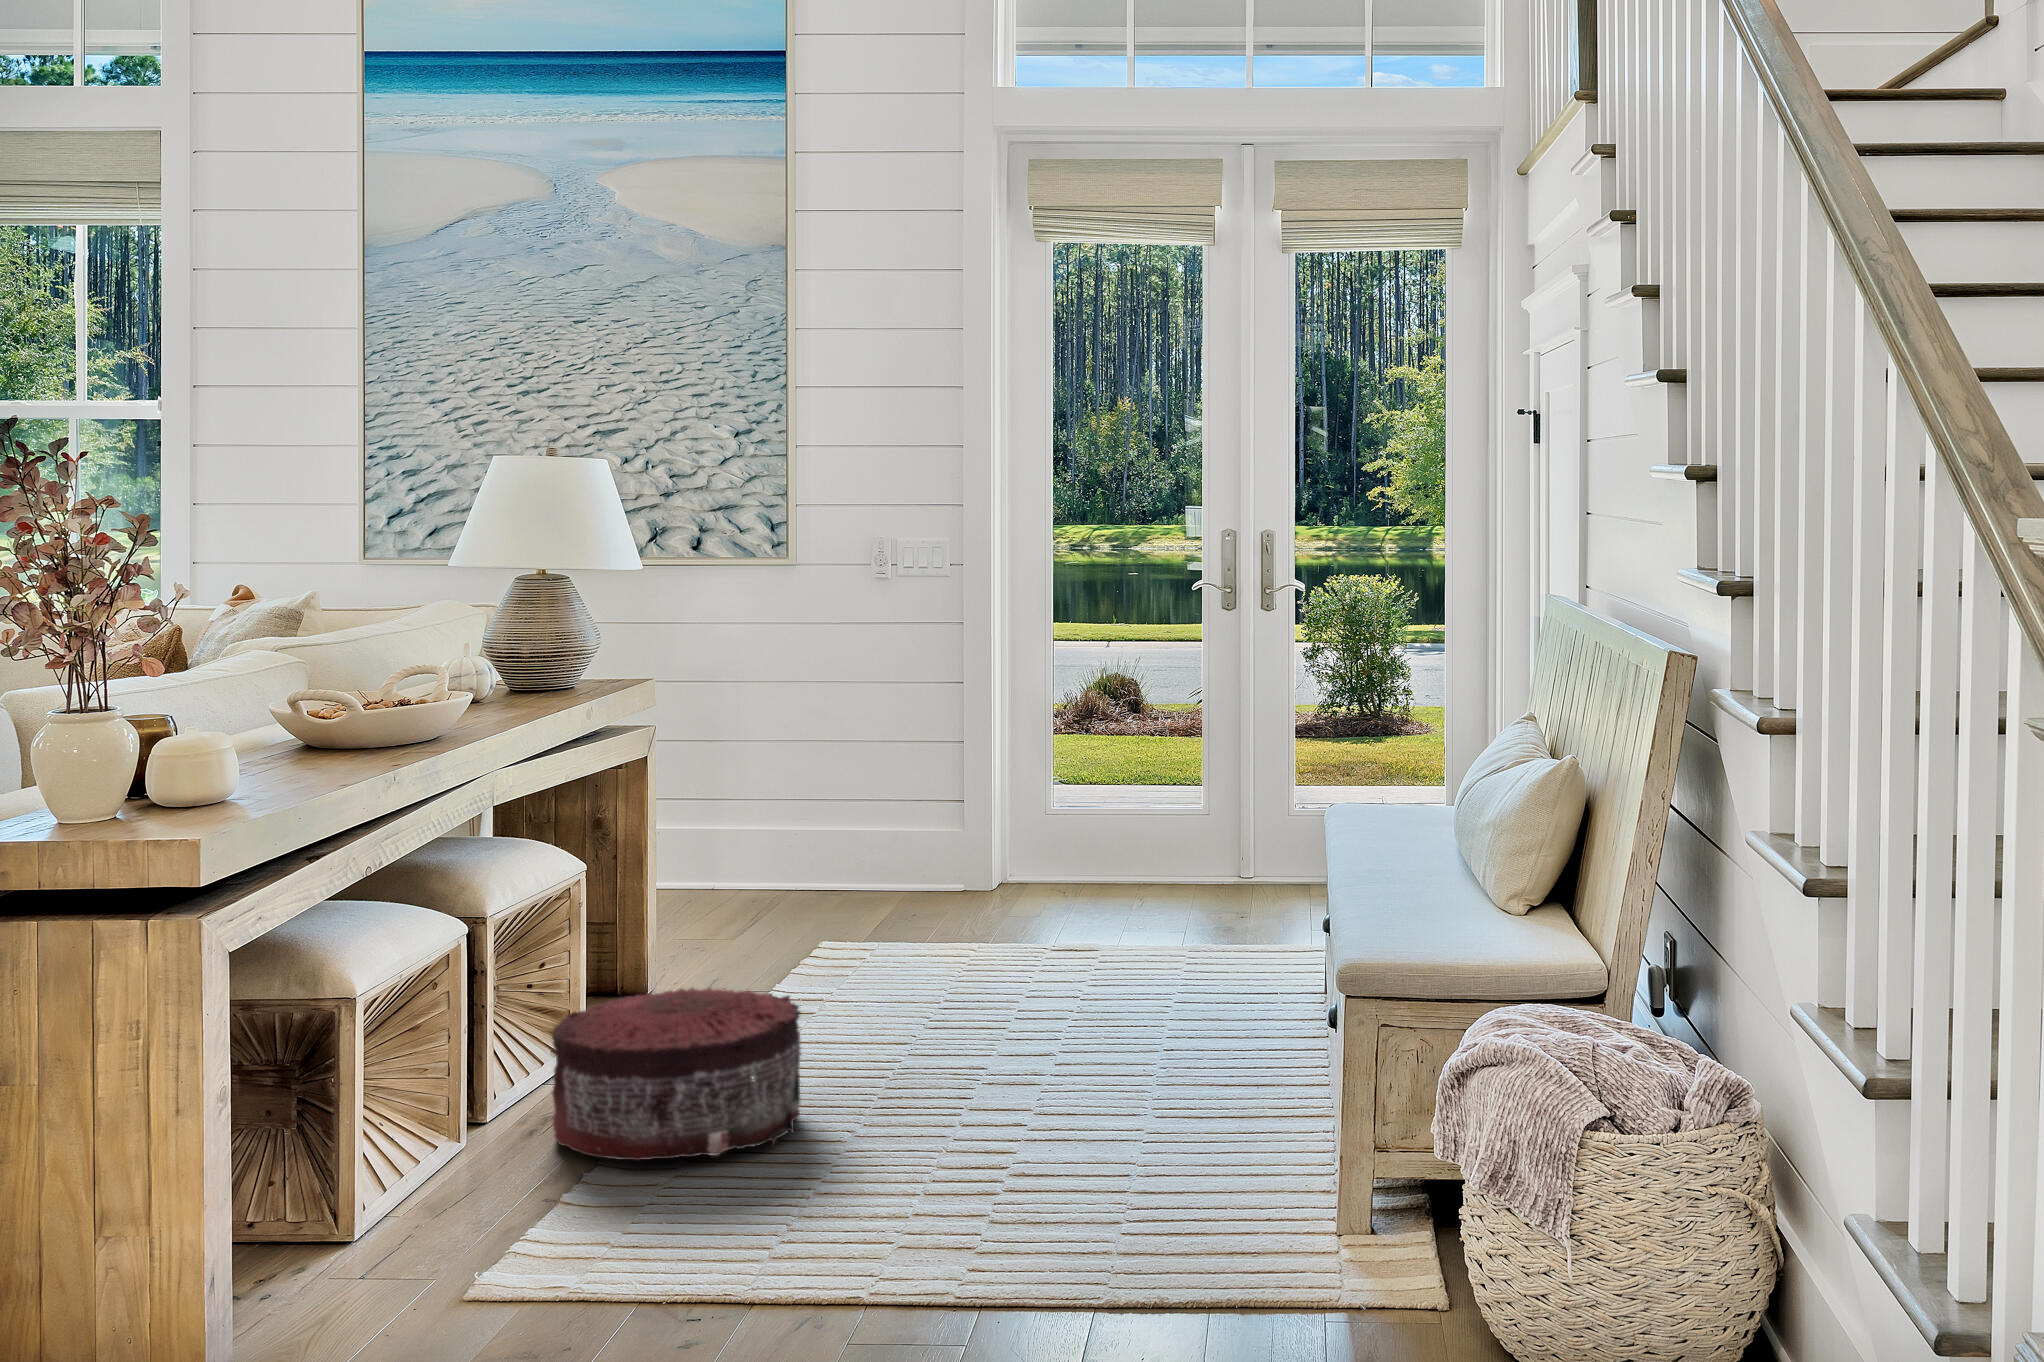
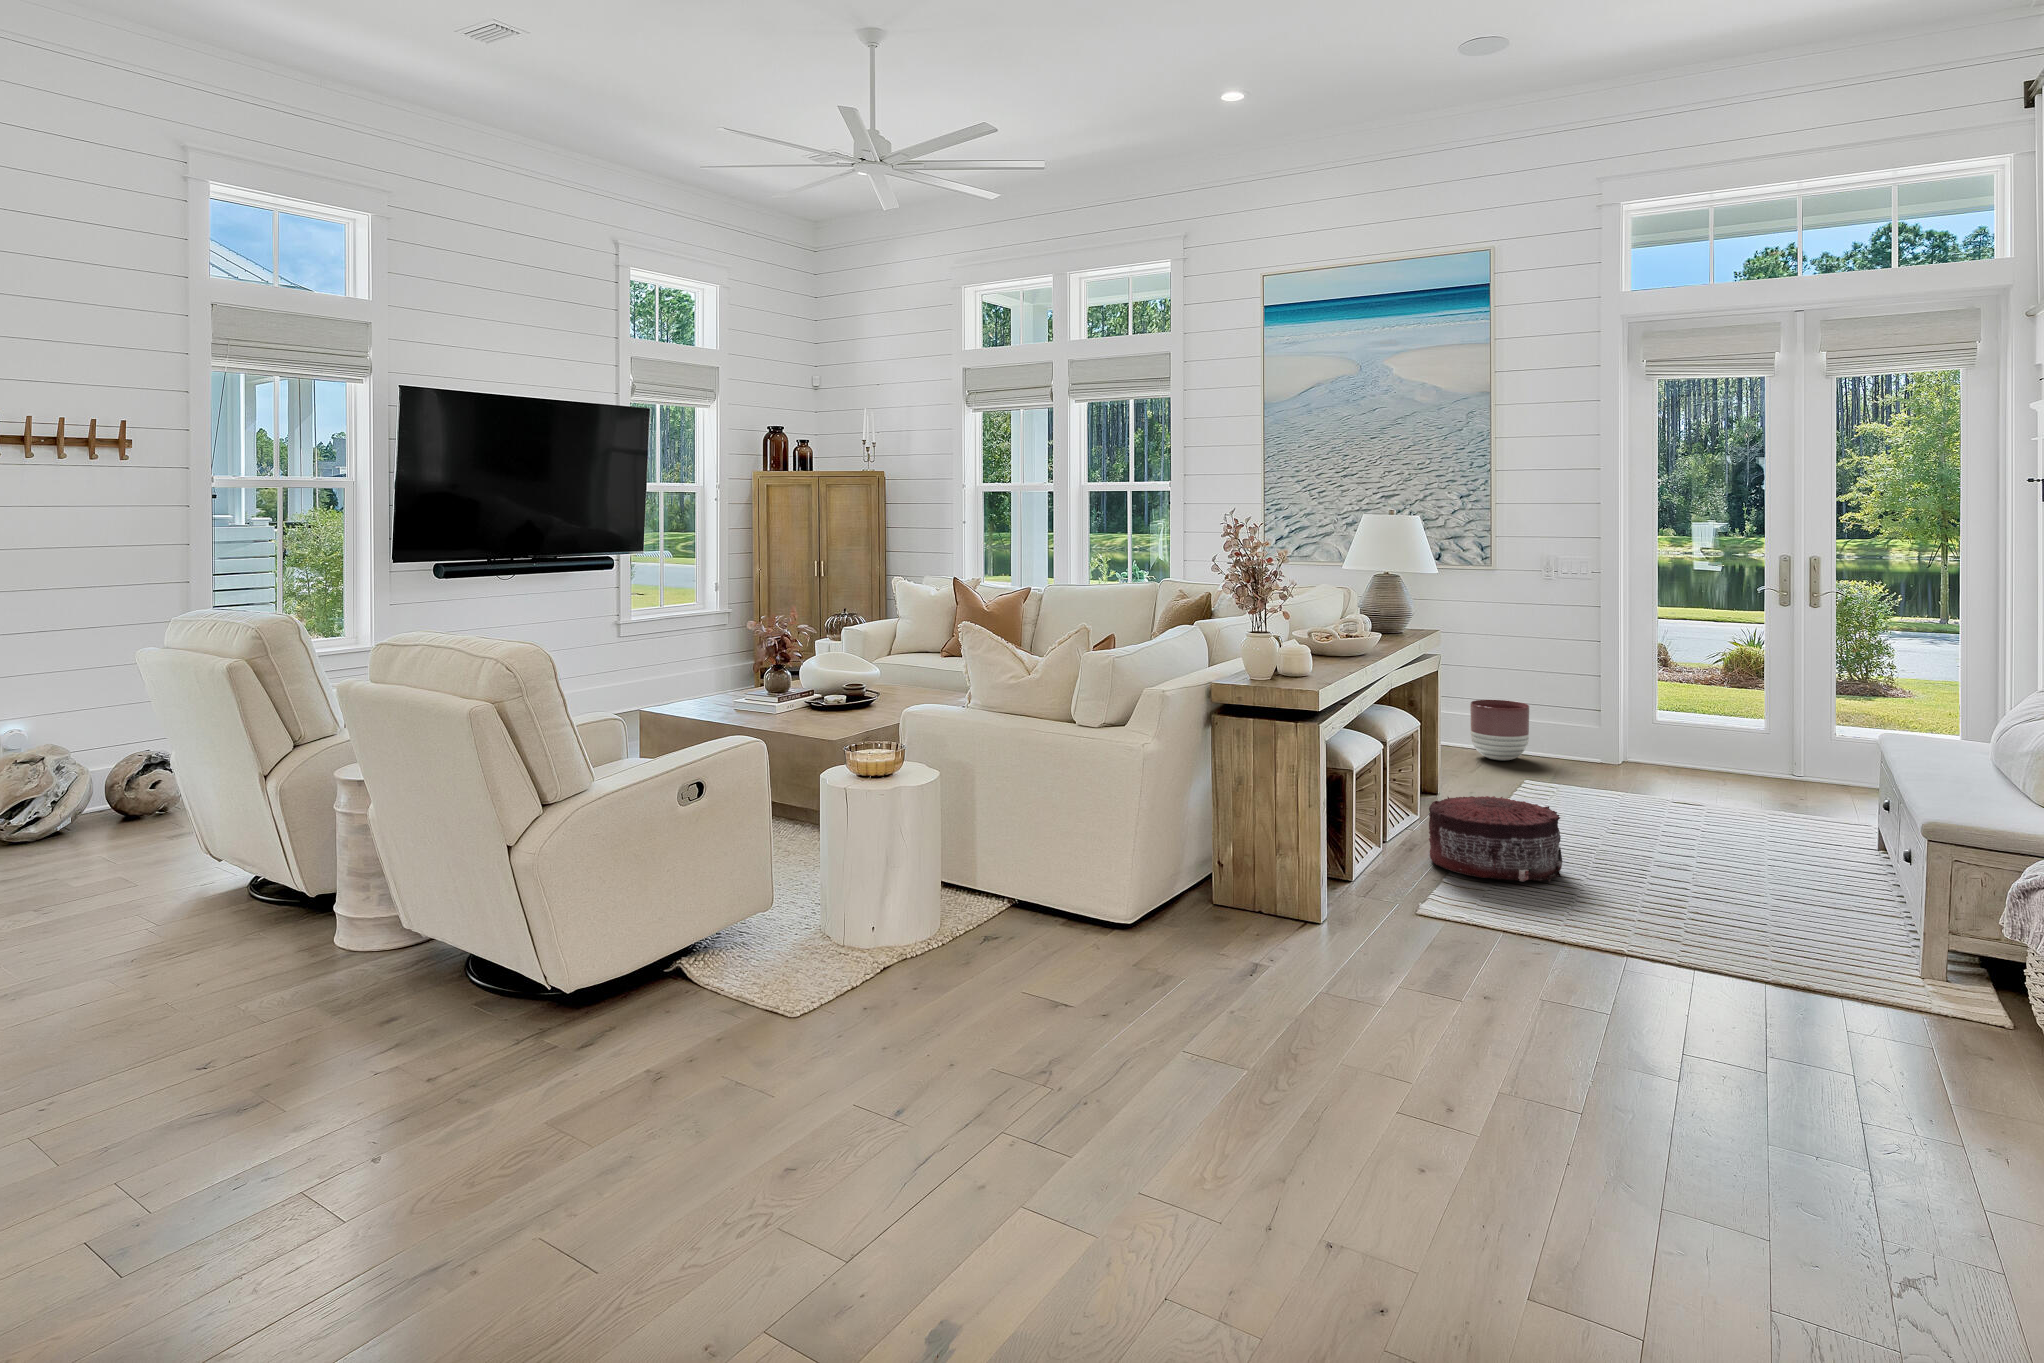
planter: none [743,795,843,903] -> present [1470,700,1529,760]

